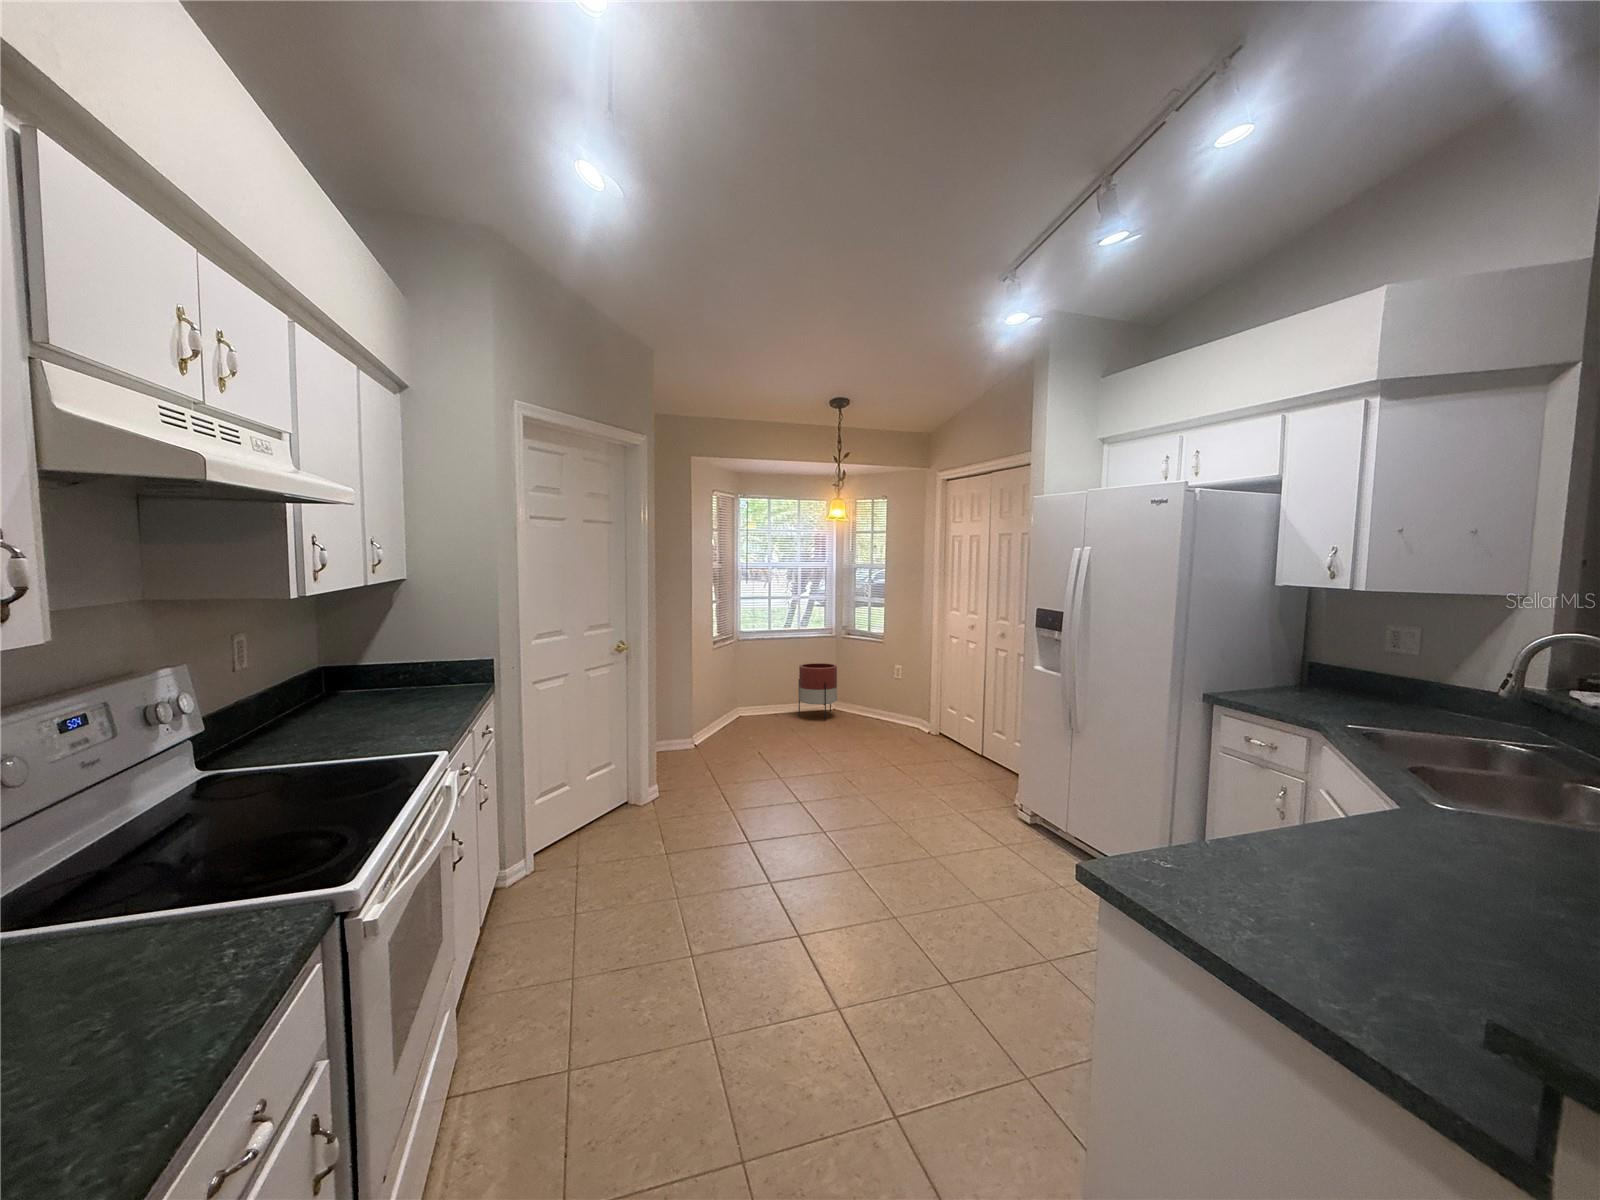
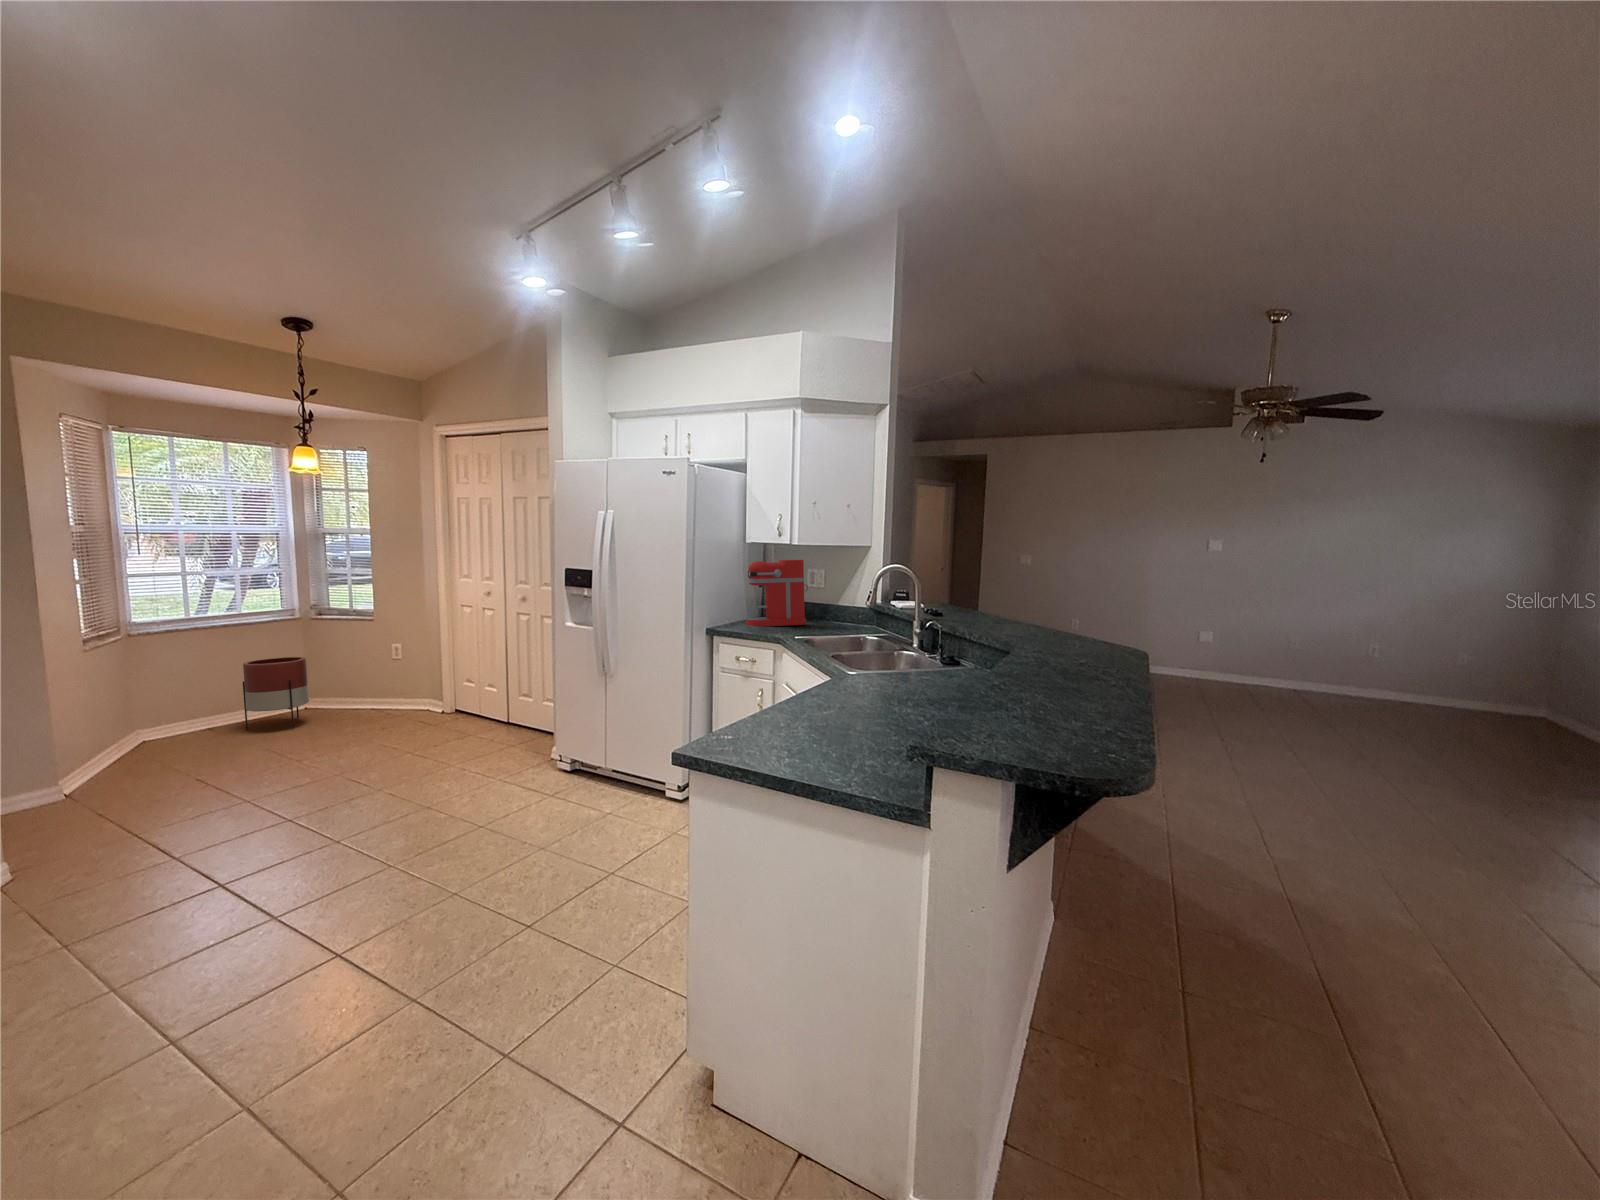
coffee maker: none [1268,611,1383,707] -> present [746,560,808,626]

